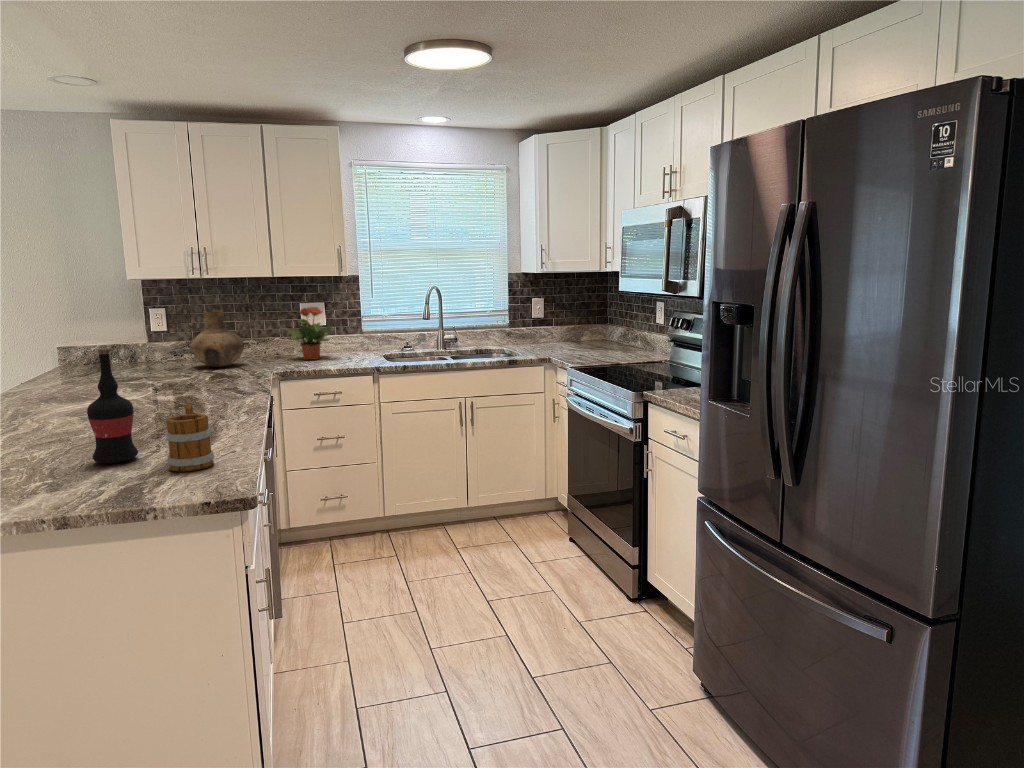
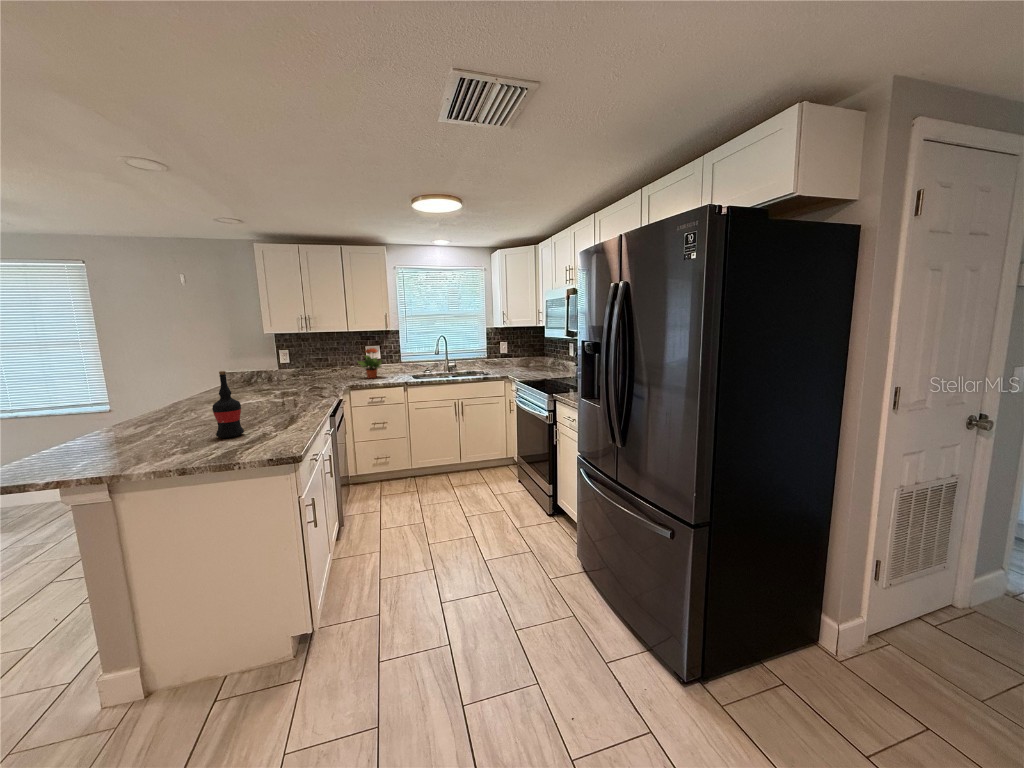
vase: present [191,310,244,367] -> none [301,351,332,383]
mug: present [166,403,214,472] -> none [256,402,286,442]

